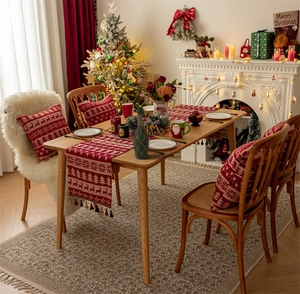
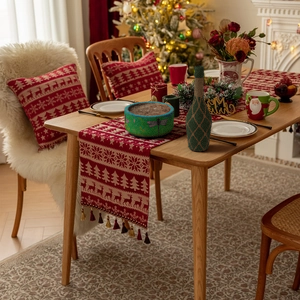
decorative bowl: none [95,128,126,151] -> present [124,101,174,137]

